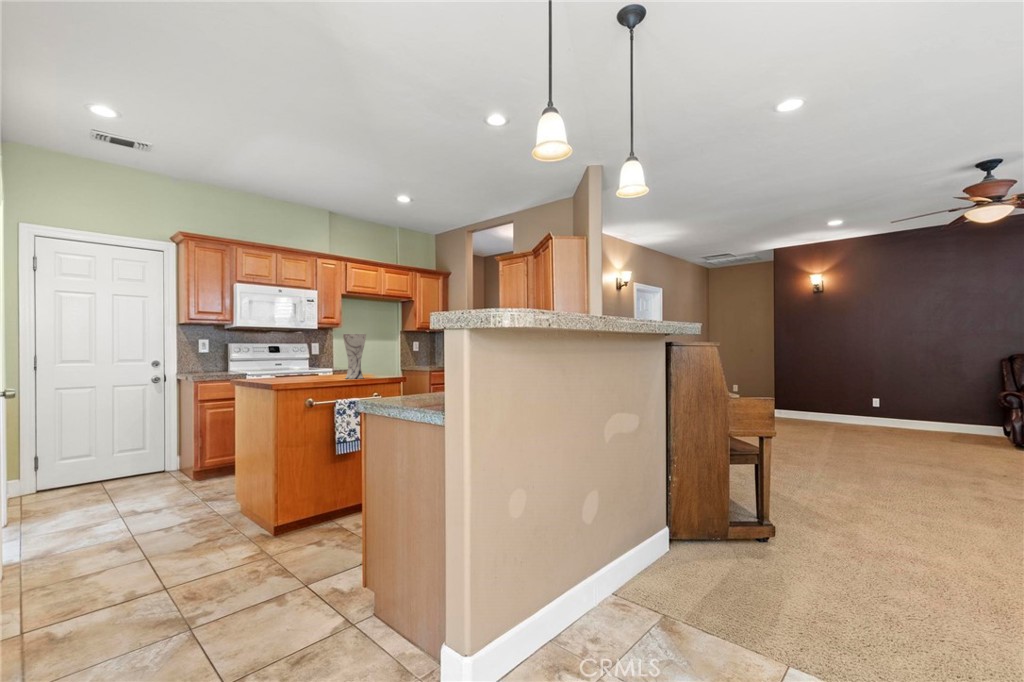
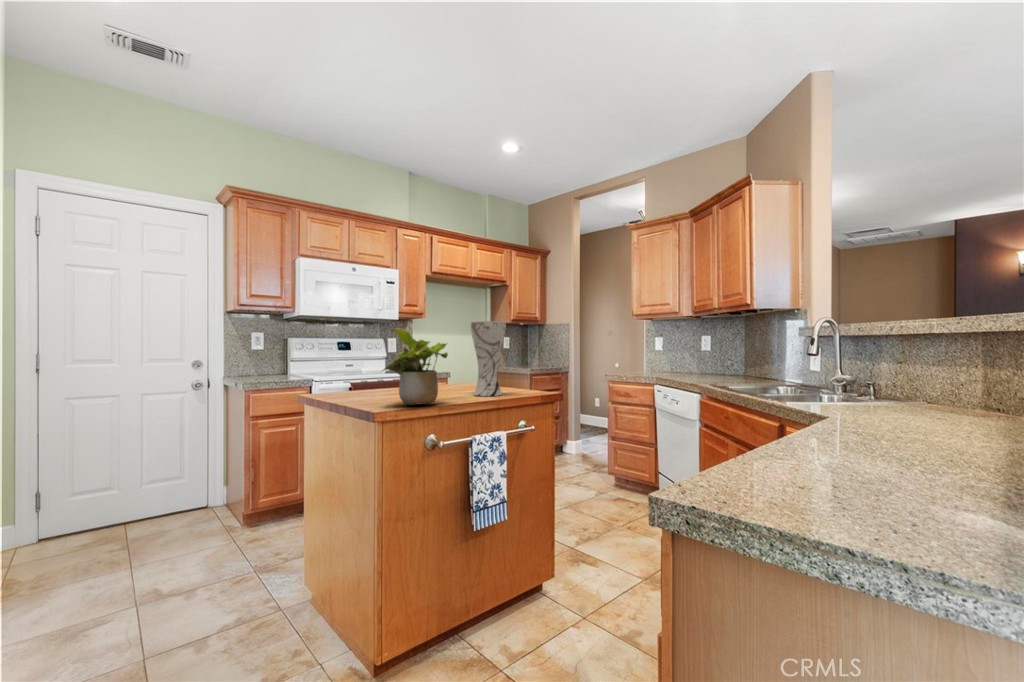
potted plant: none [278,339,320,382] -> present [383,329,448,406]

